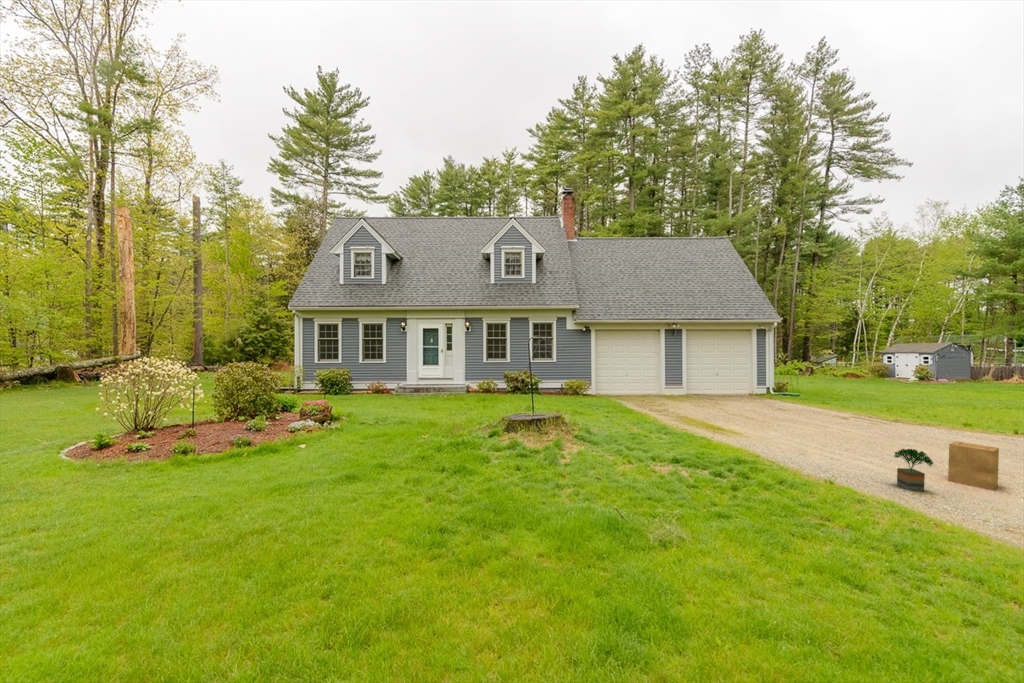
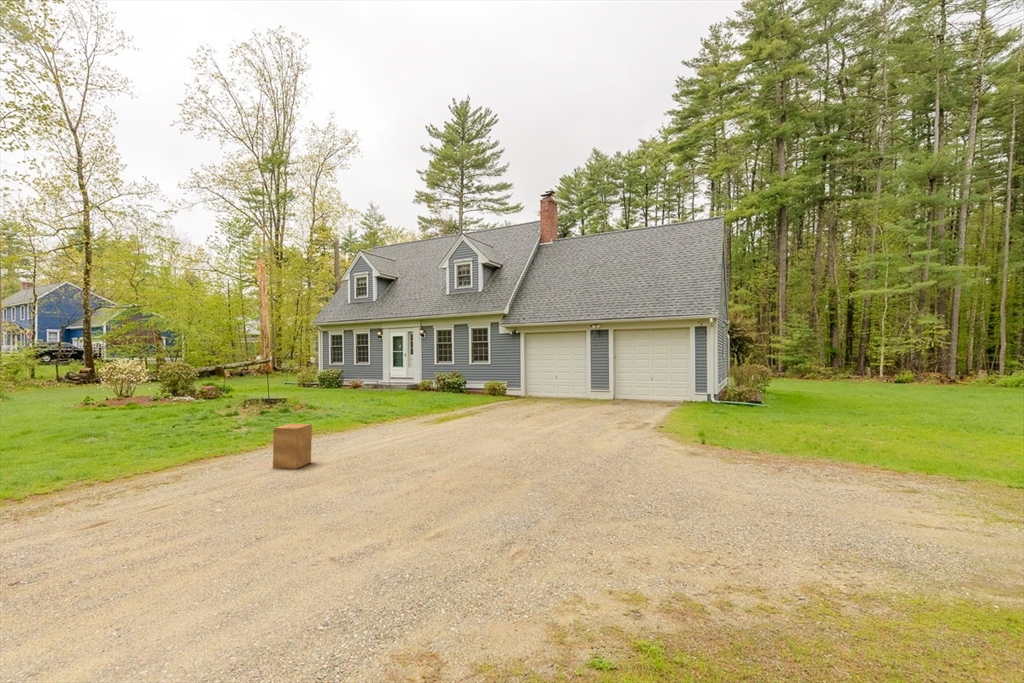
potted tree: present [894,449,933,491] -> none [219,418,250,457]

